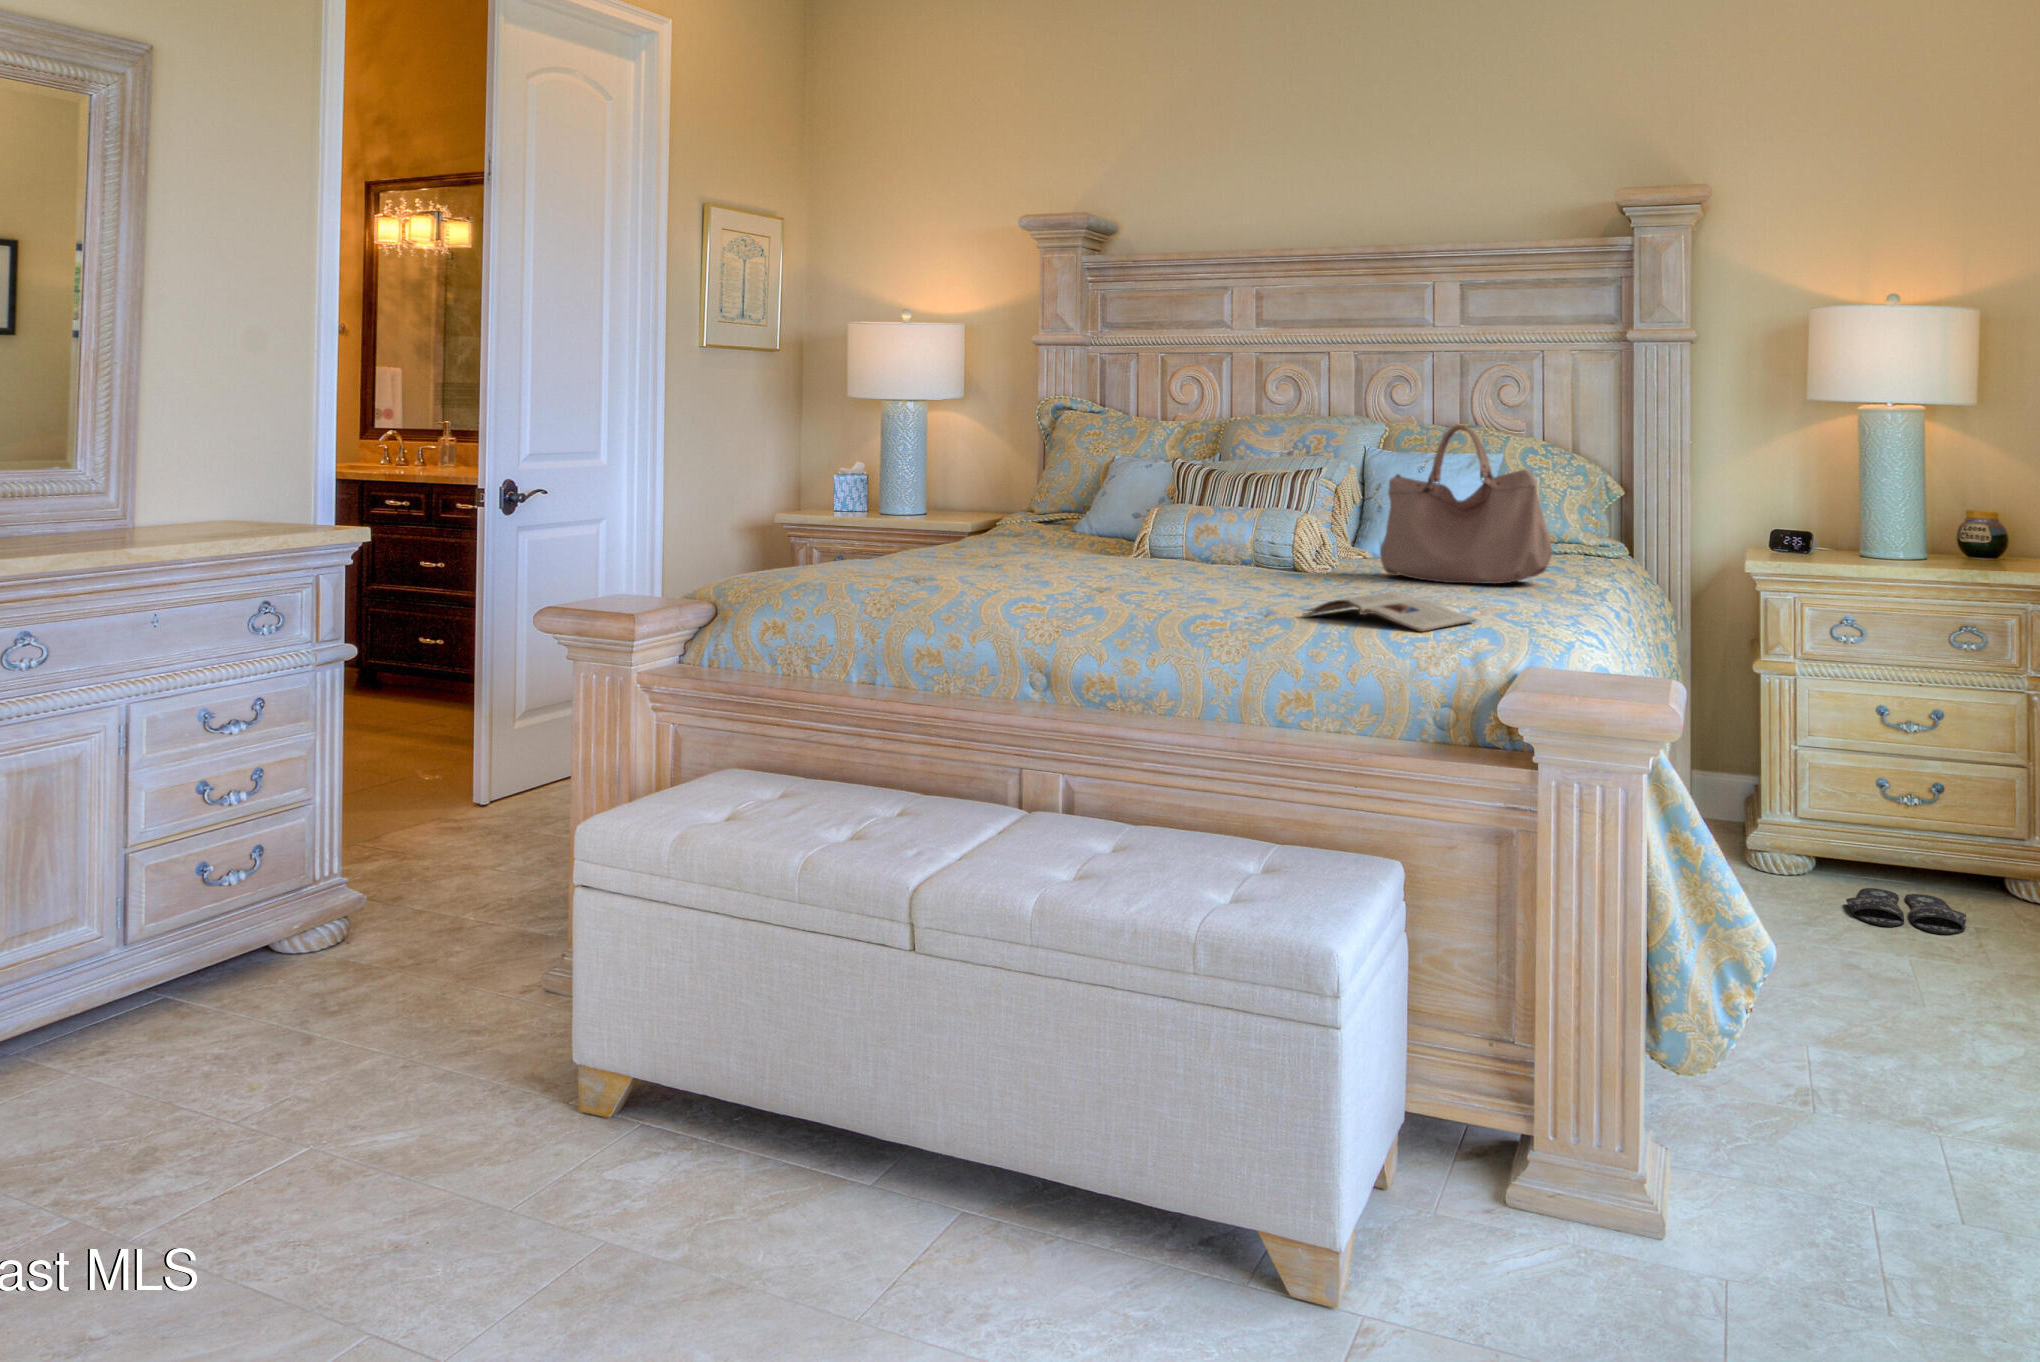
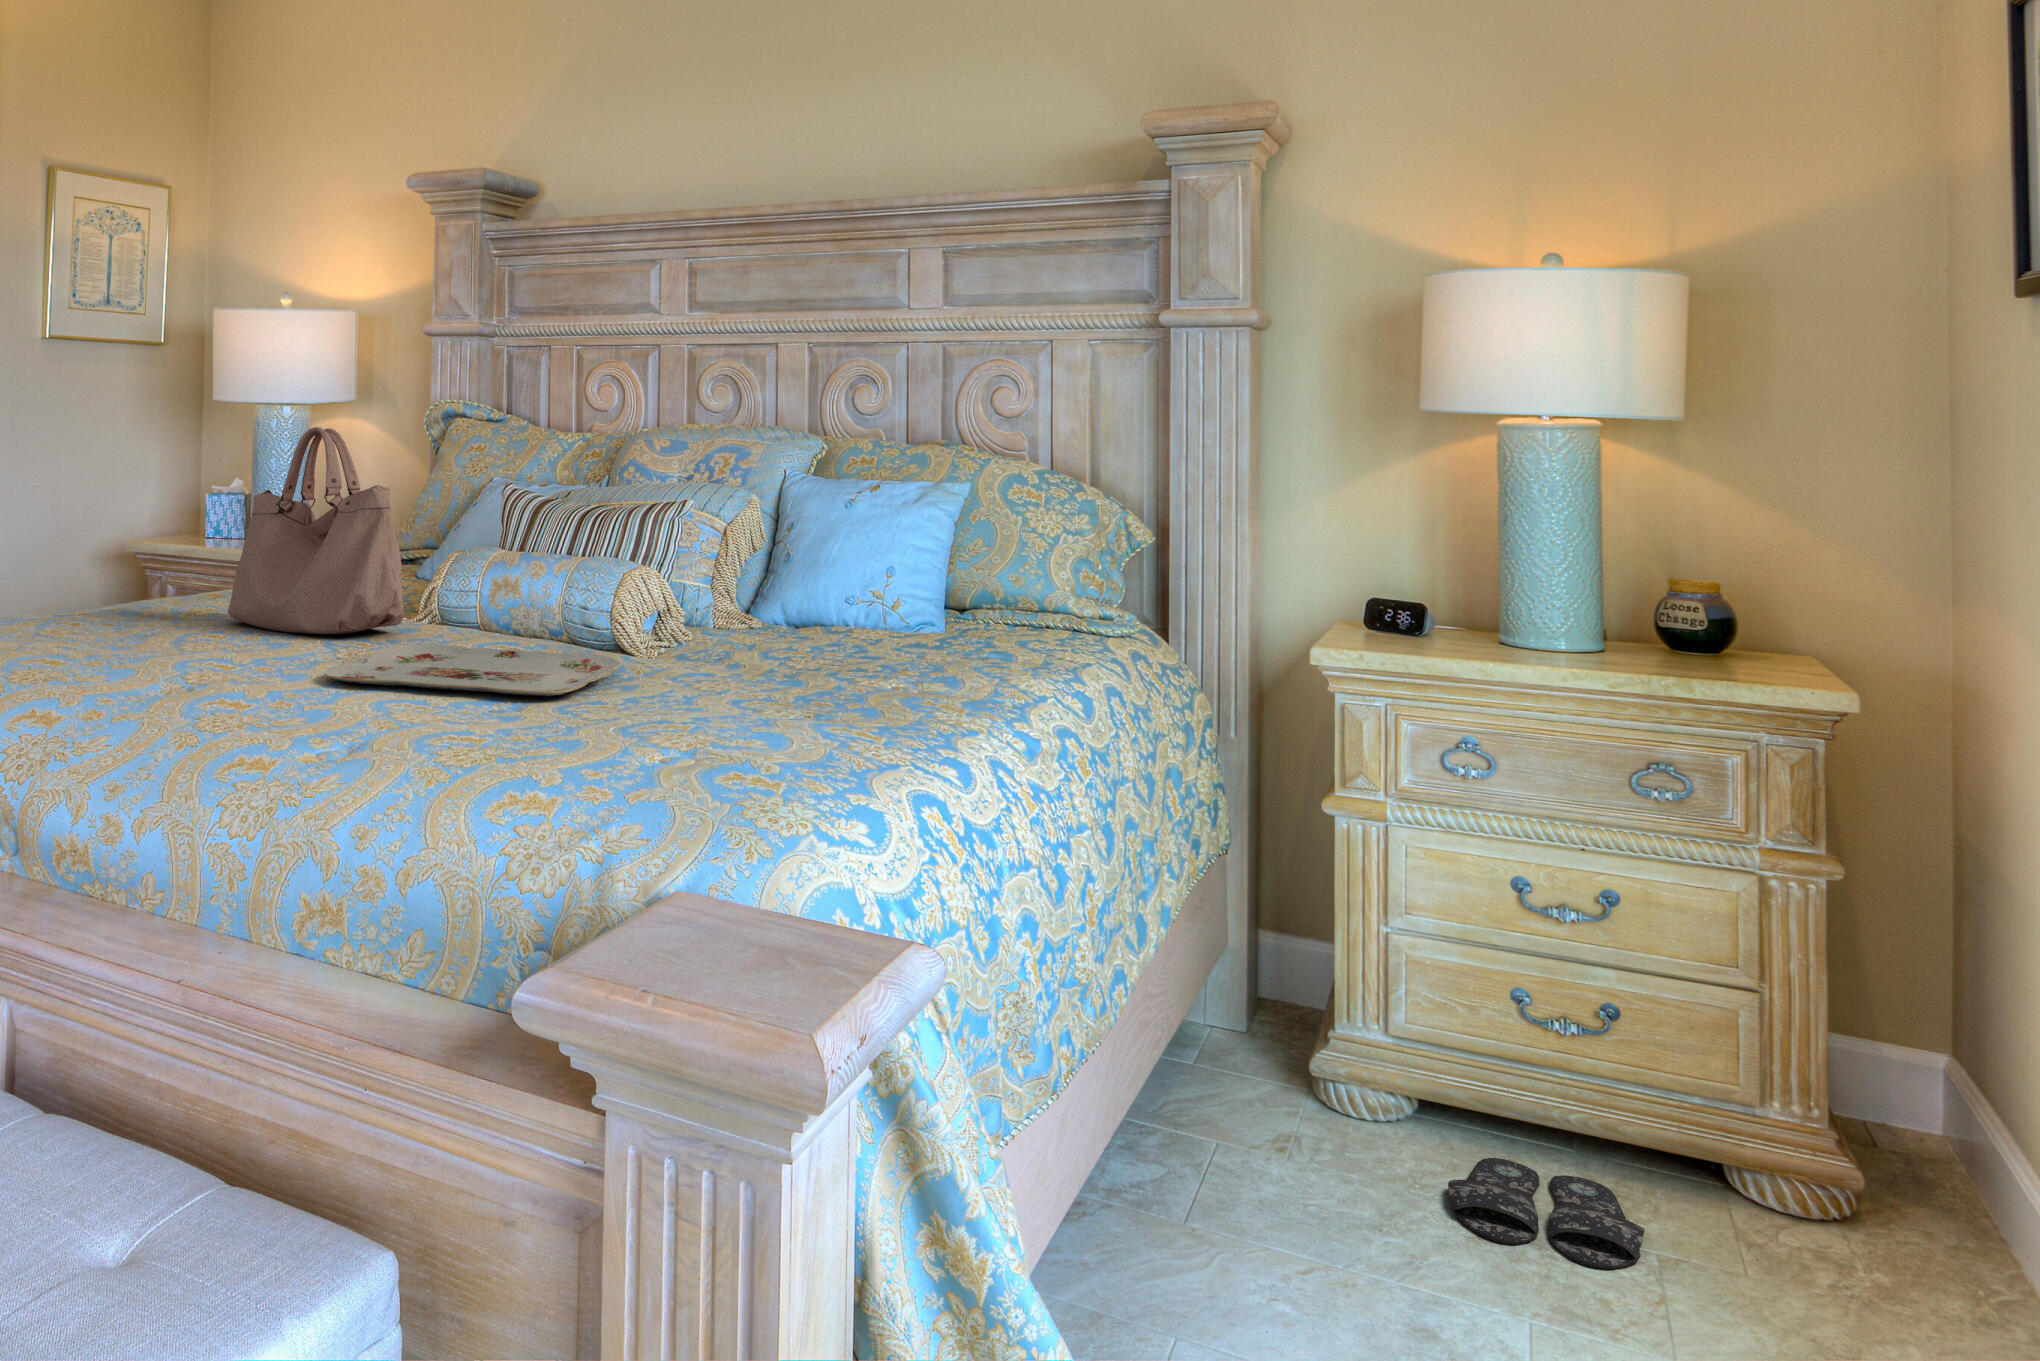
handbag: present [1380,425,1552,584] -> present [228,427,404,634]
serving tray: none [1164,568,1352,593] -> present [324,644,621,696]
magazine: present [1304,591,1476,632] -> none [405,709,676,797]

